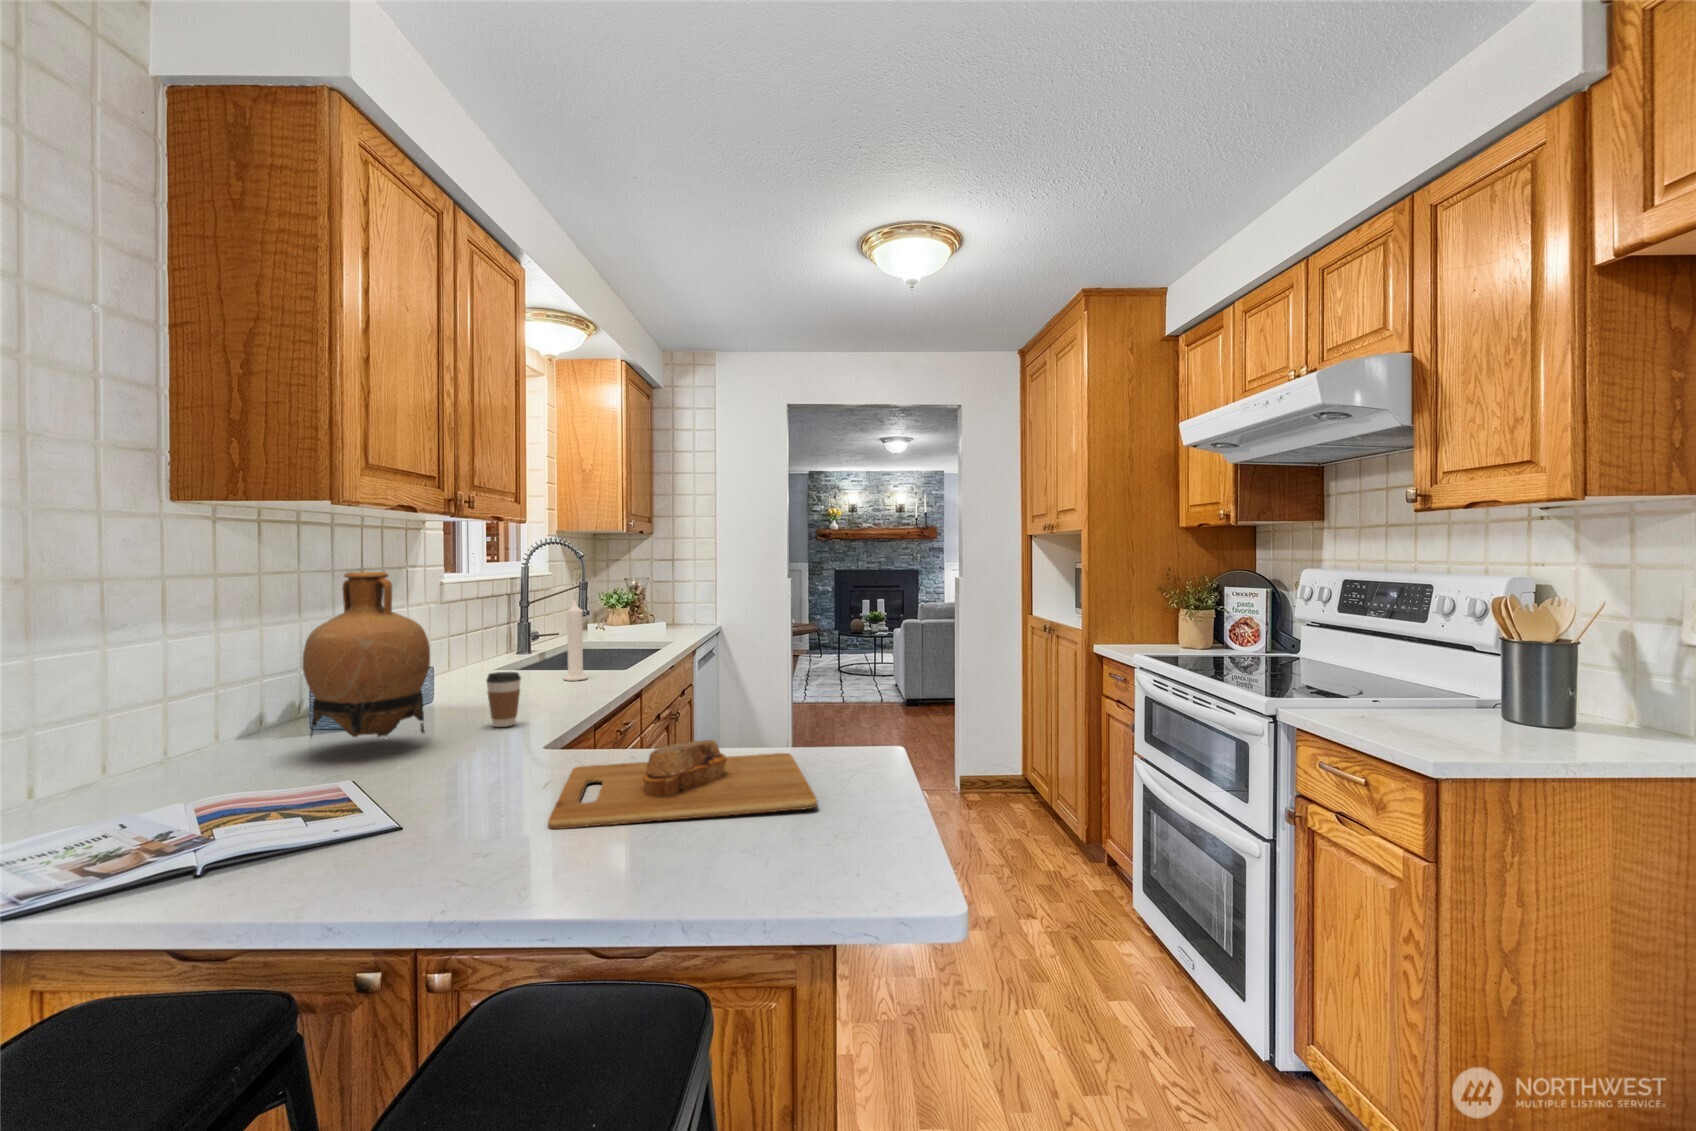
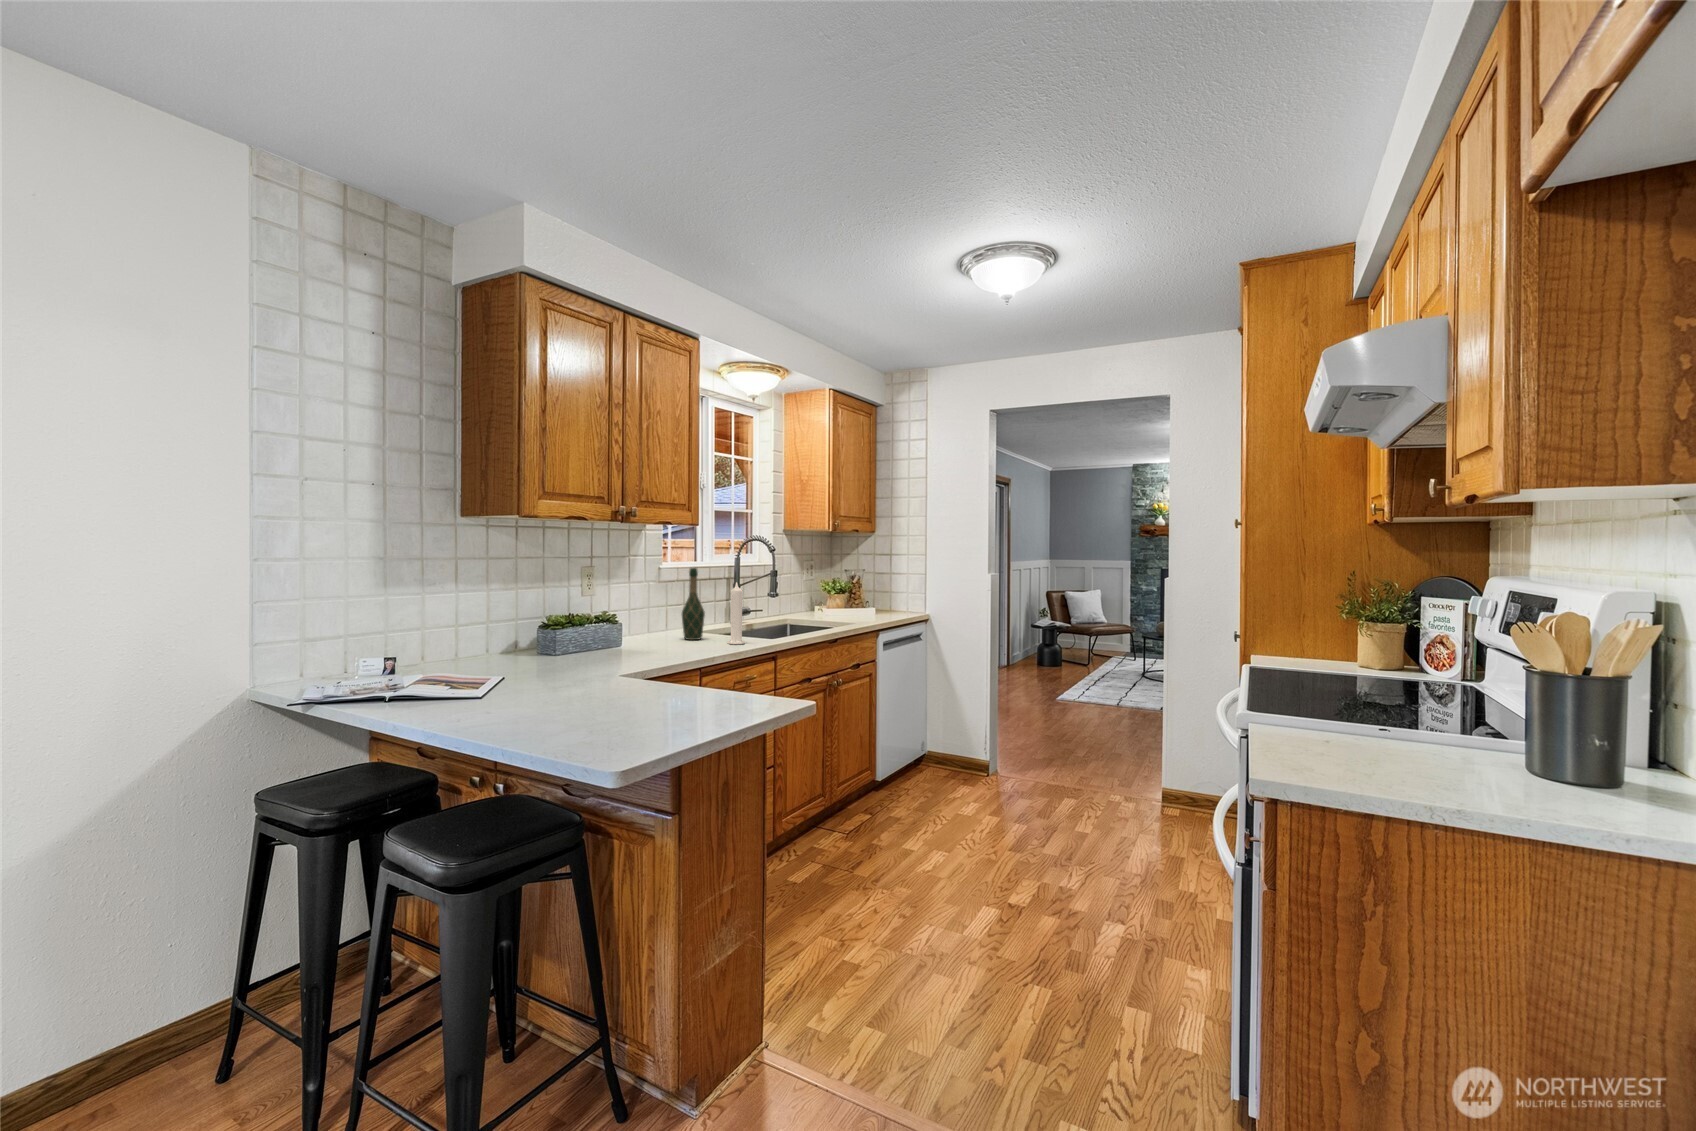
vase: present [303,572,430,737] -> none [501,556,574,664]
wine bottle: none [487,583,521,680] -> present [682,568,705,640]
coffee cup: present [486,672,521,727] -> none [618,628,642,666]
cutting board: present [548,740,818,829] -> none [536,679,742,728]

